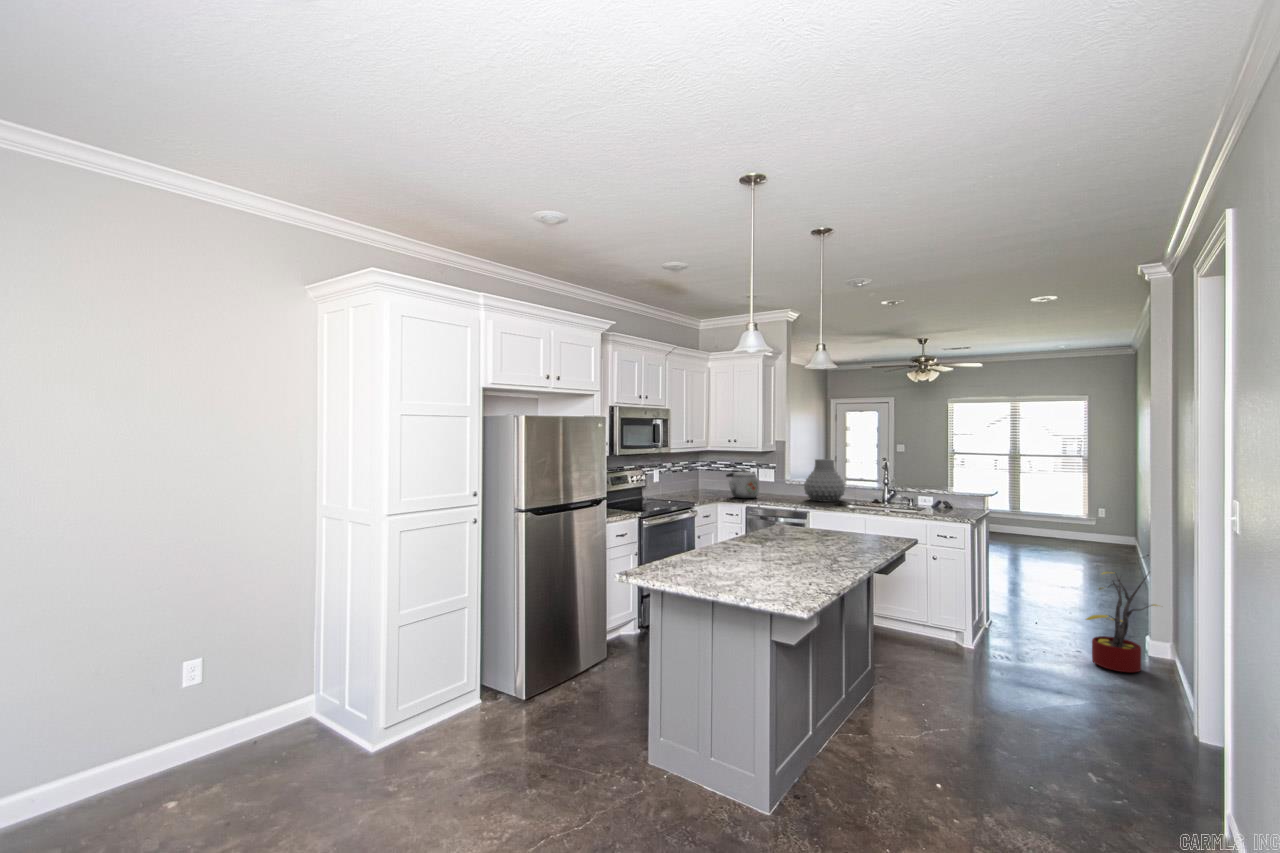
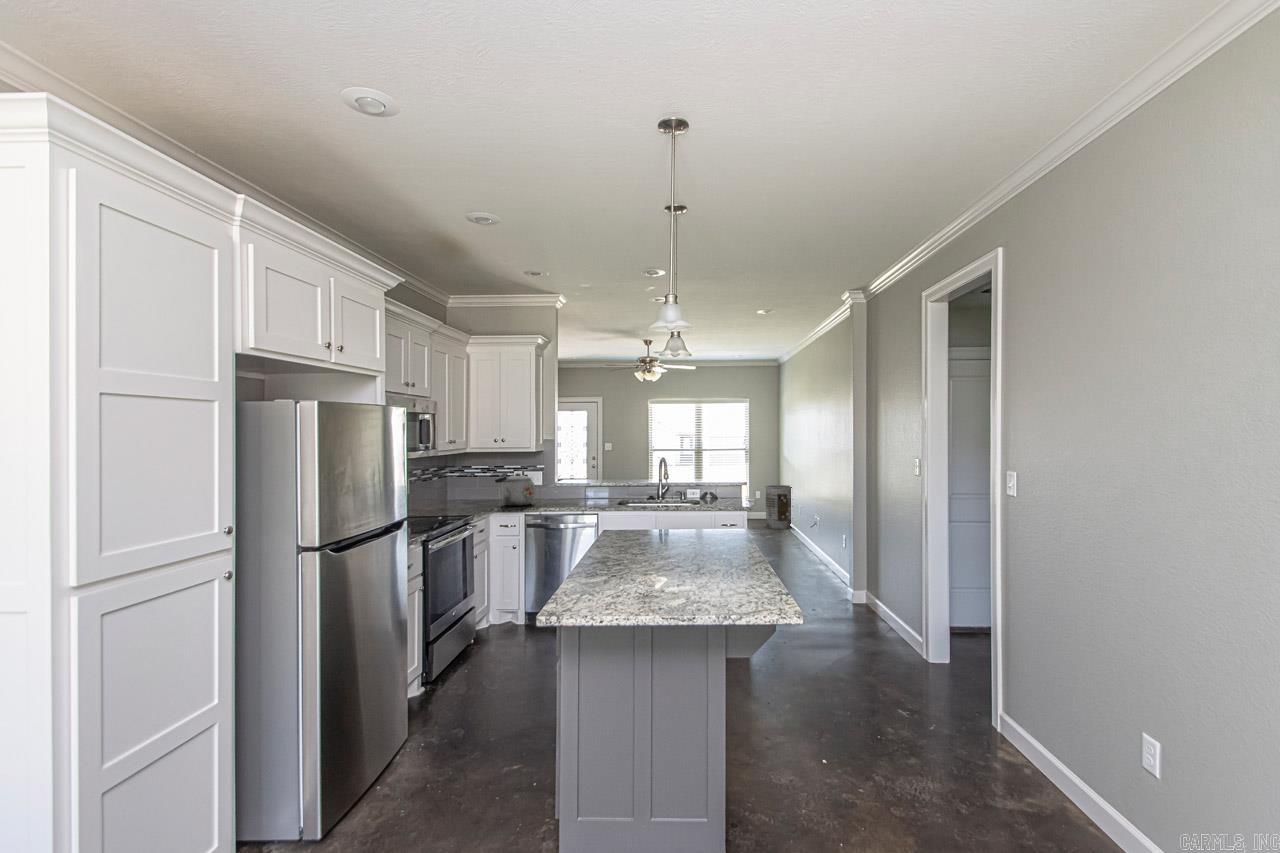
vase: present [804,459,845,502] -> none [584,457,626,502]
trash can: none [1092,501,1134,555] -> present [765,485,793,529]
decorative plant: present [1086,572,1158,672] -> none [849,539,888,627]

